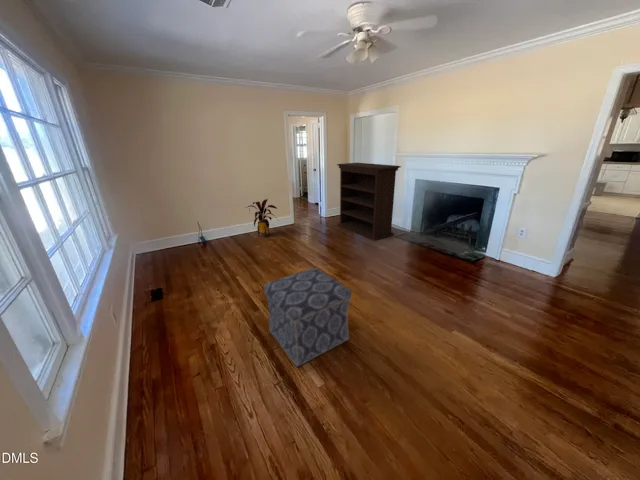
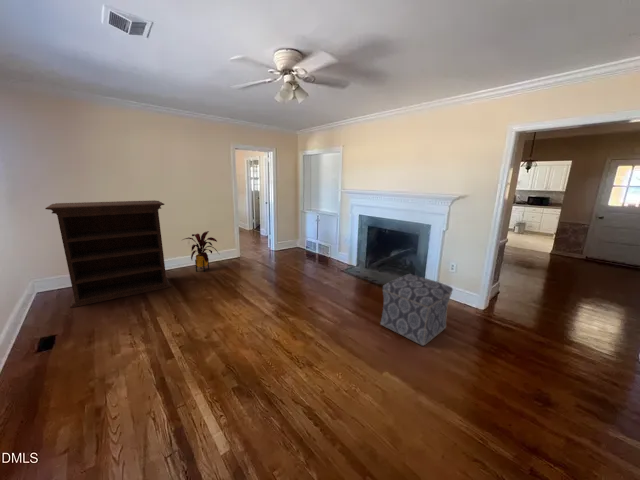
bookshelf: present [337,163,401,241] -> present [45,200,171,308]
ottoman: present [264,268,352,366] -> present [380,274,453,346]

